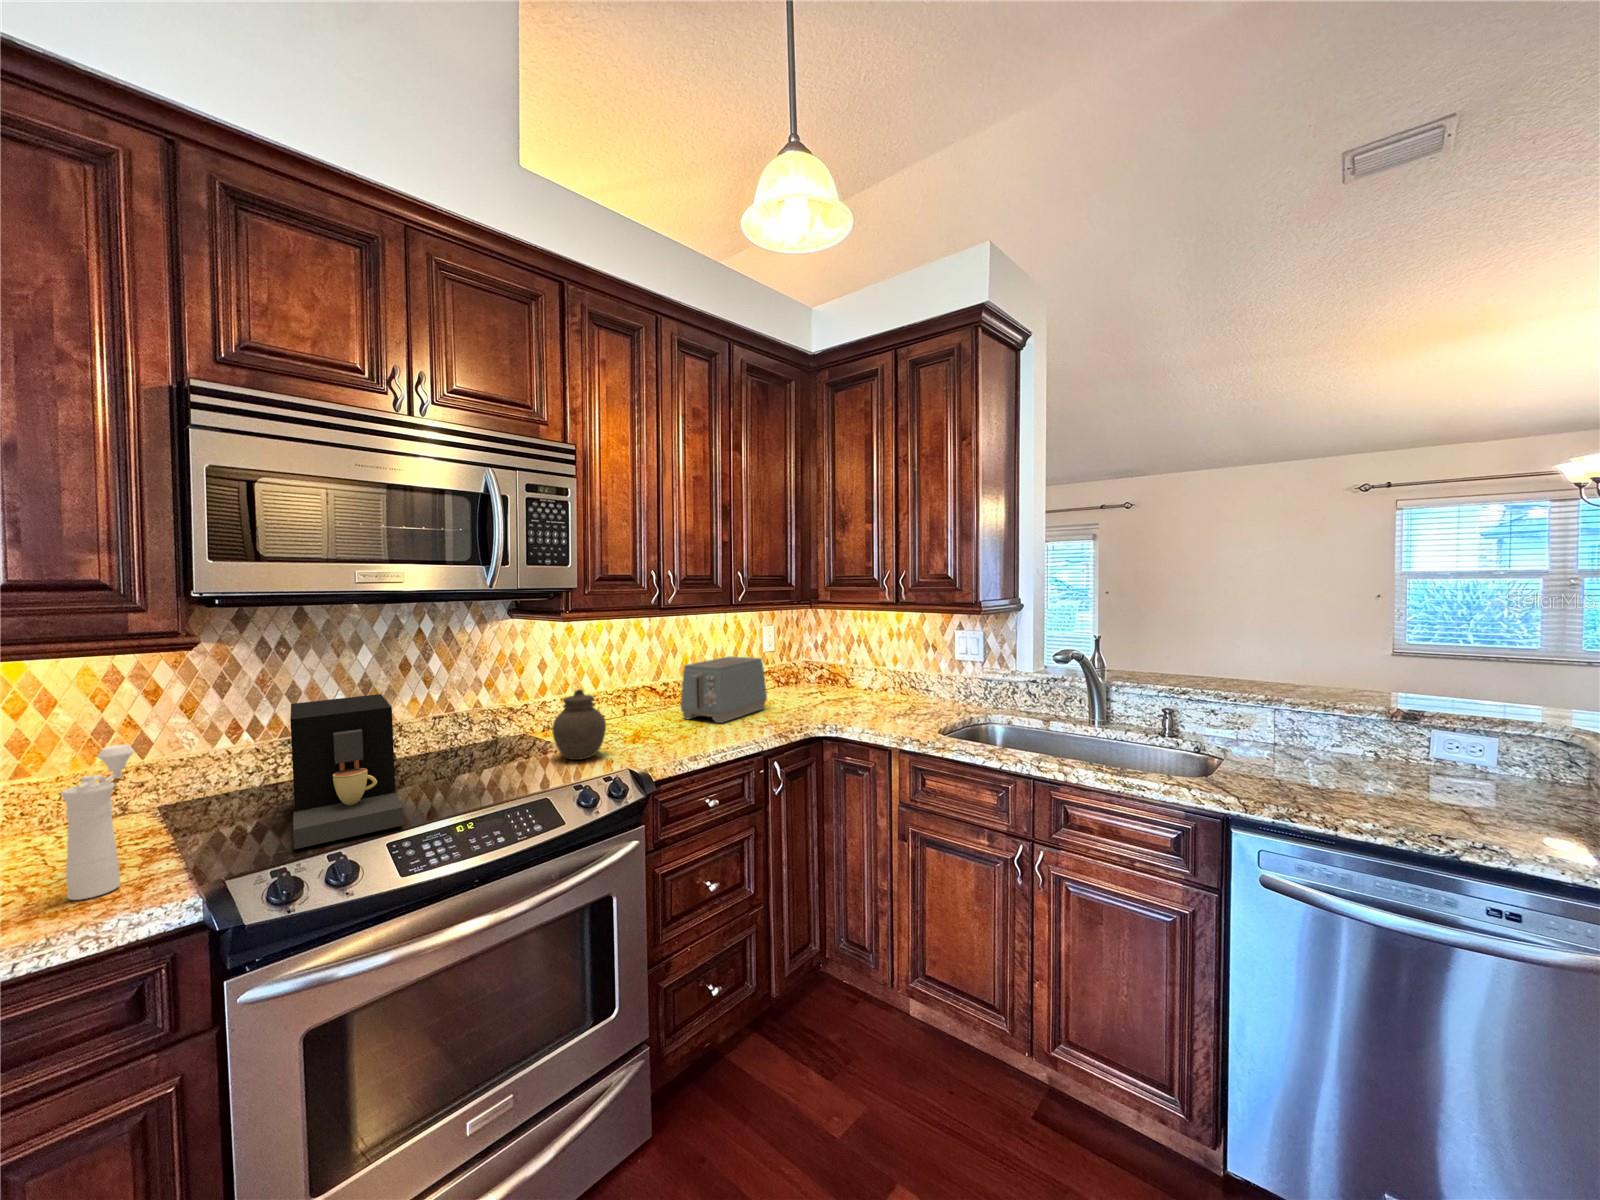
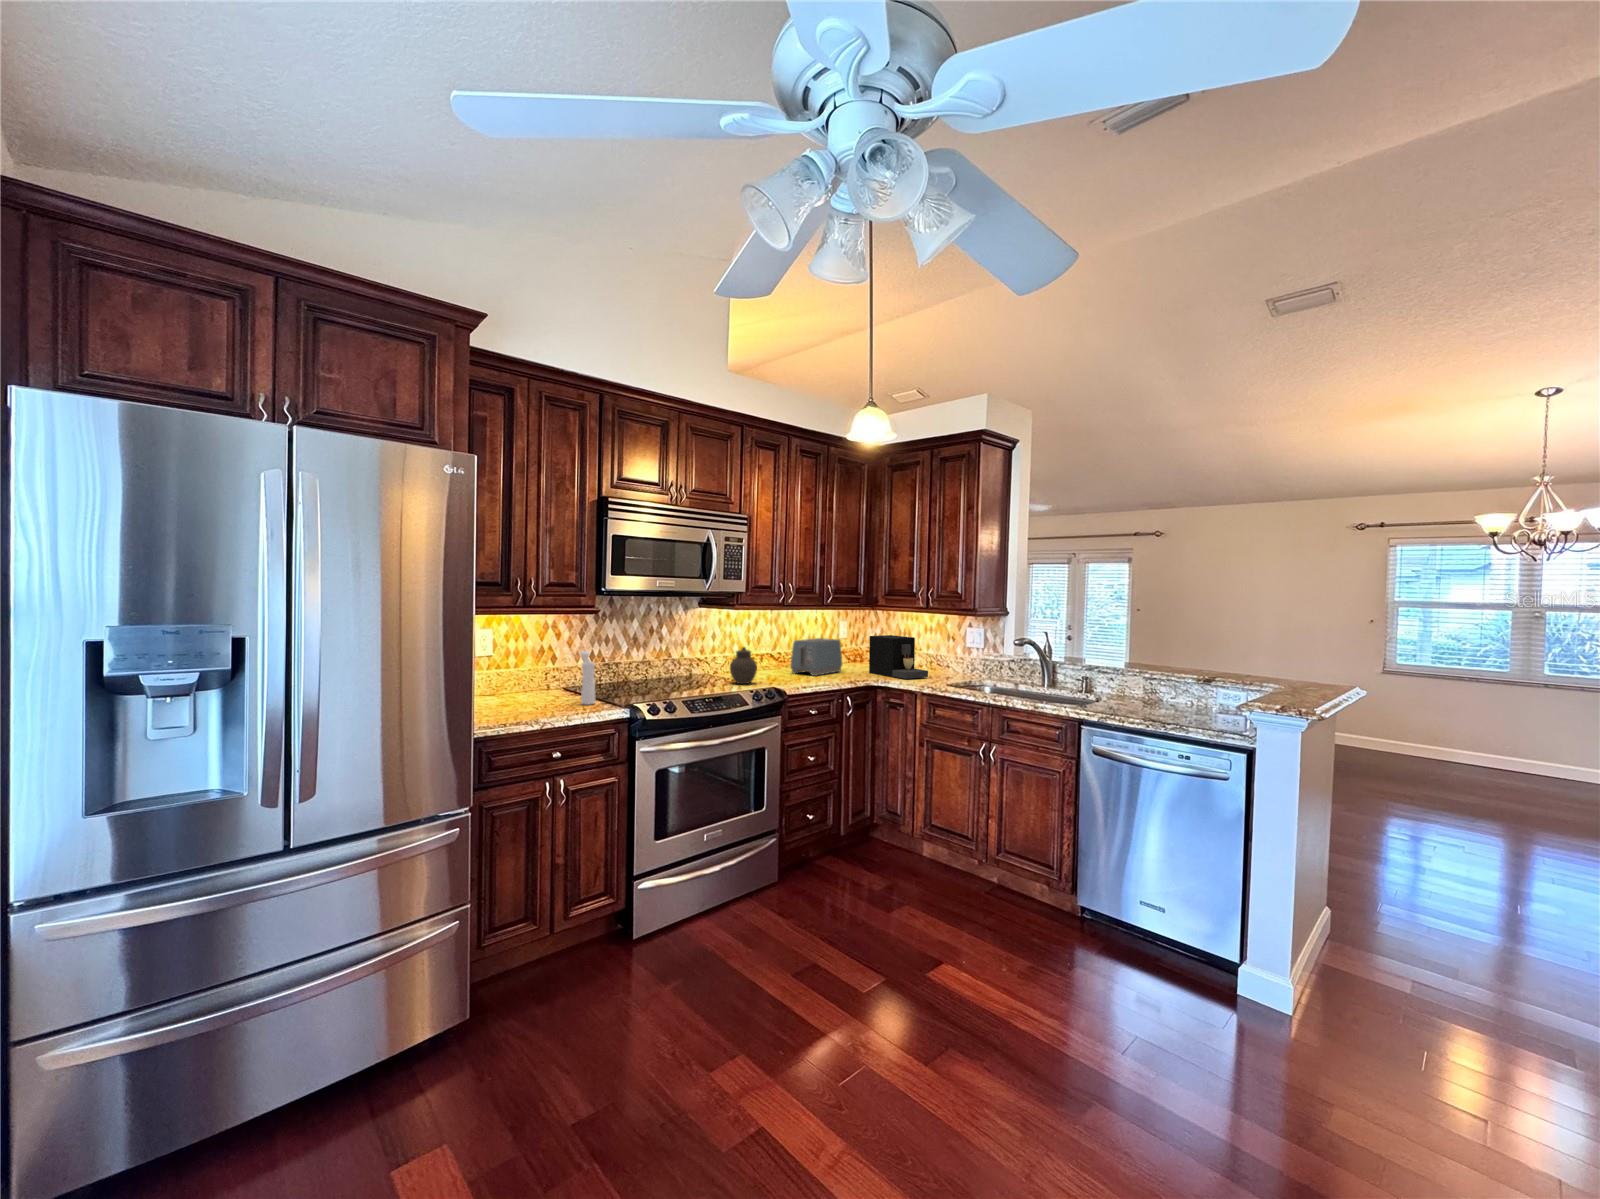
coffee maker: present [290,694,403,849] -> present [869,635,928,679]

